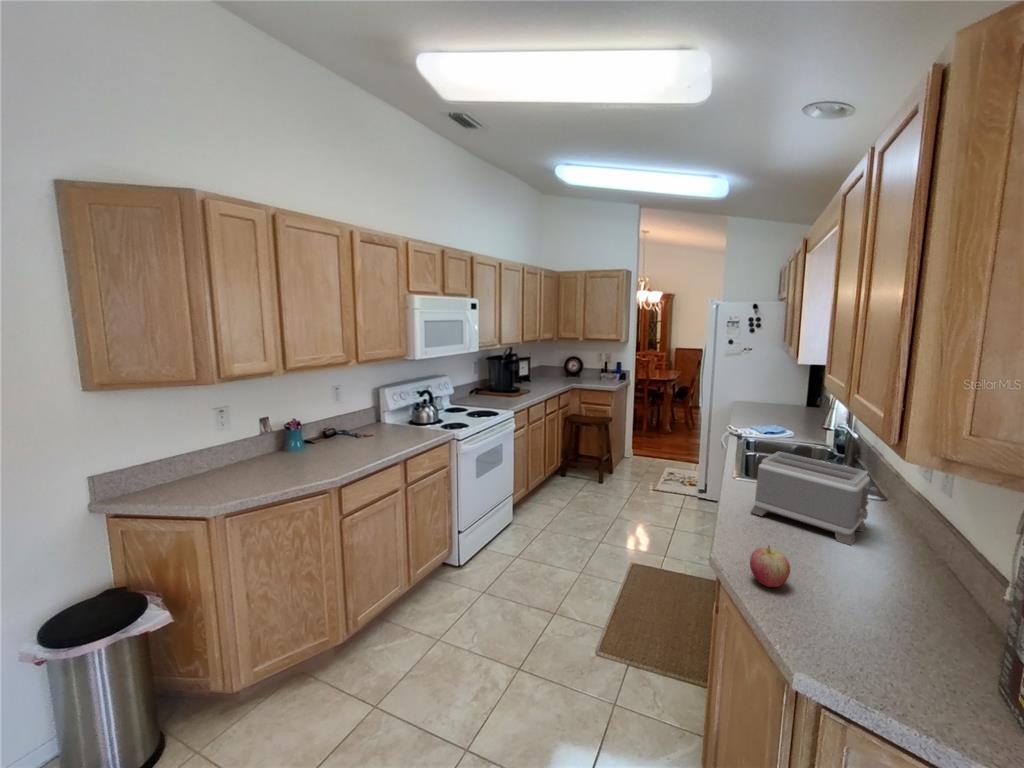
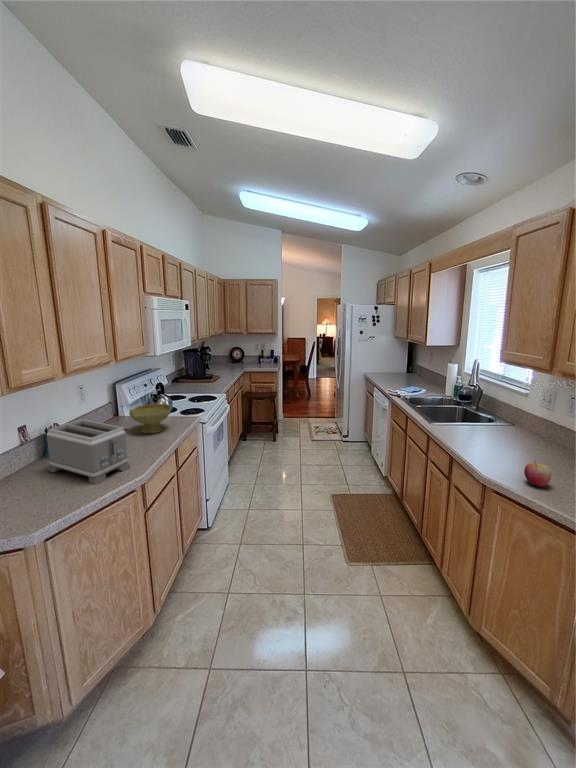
bowl: none [370,412,412,442] -> present [129,404,171,433]
toaster: present [751,452,878,545] -> present [47,419,131,485]

